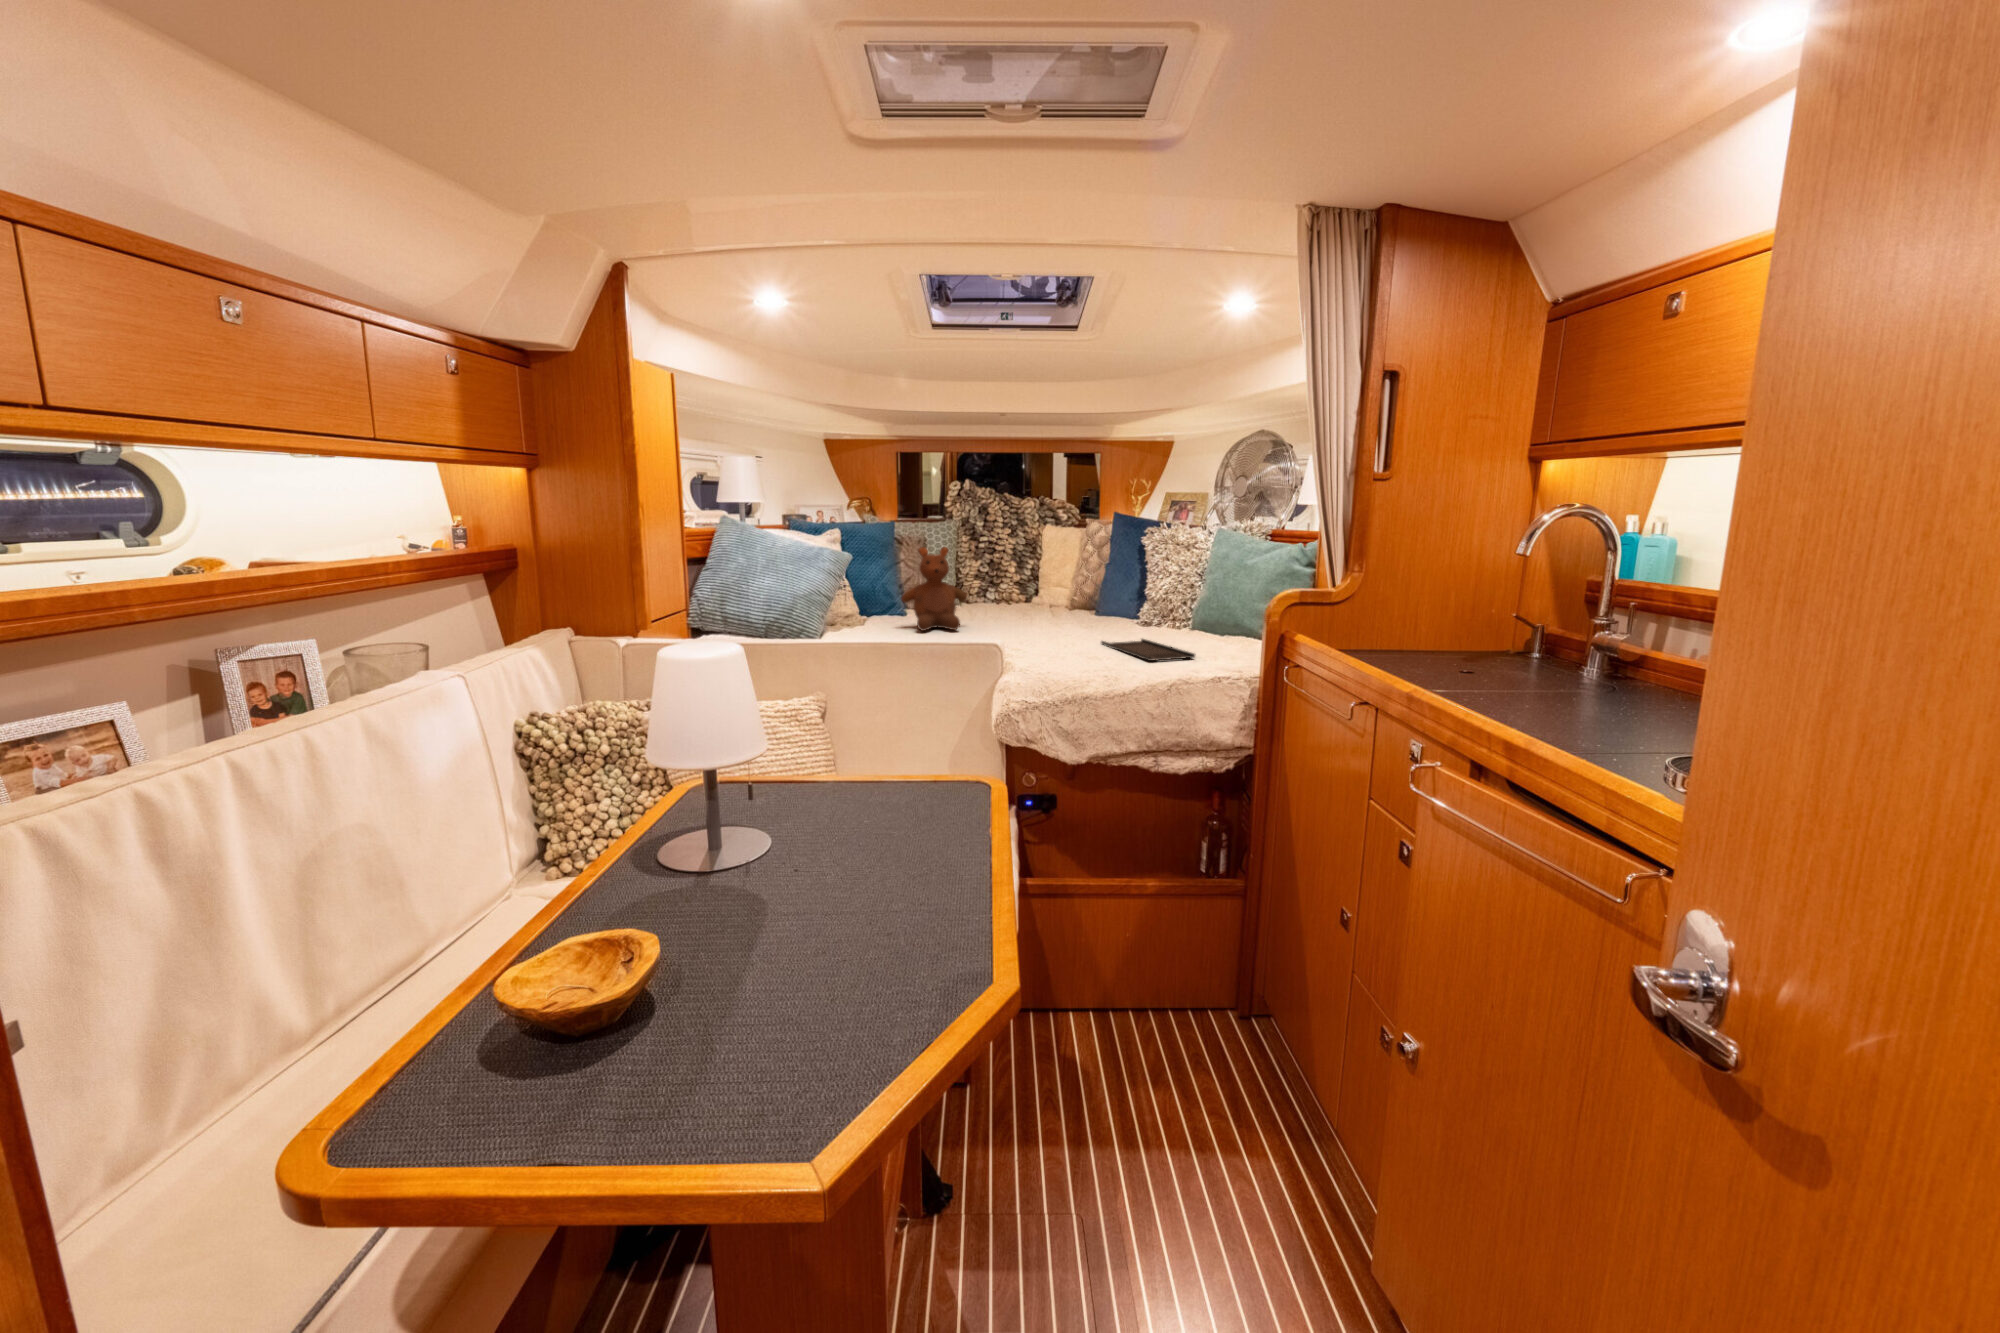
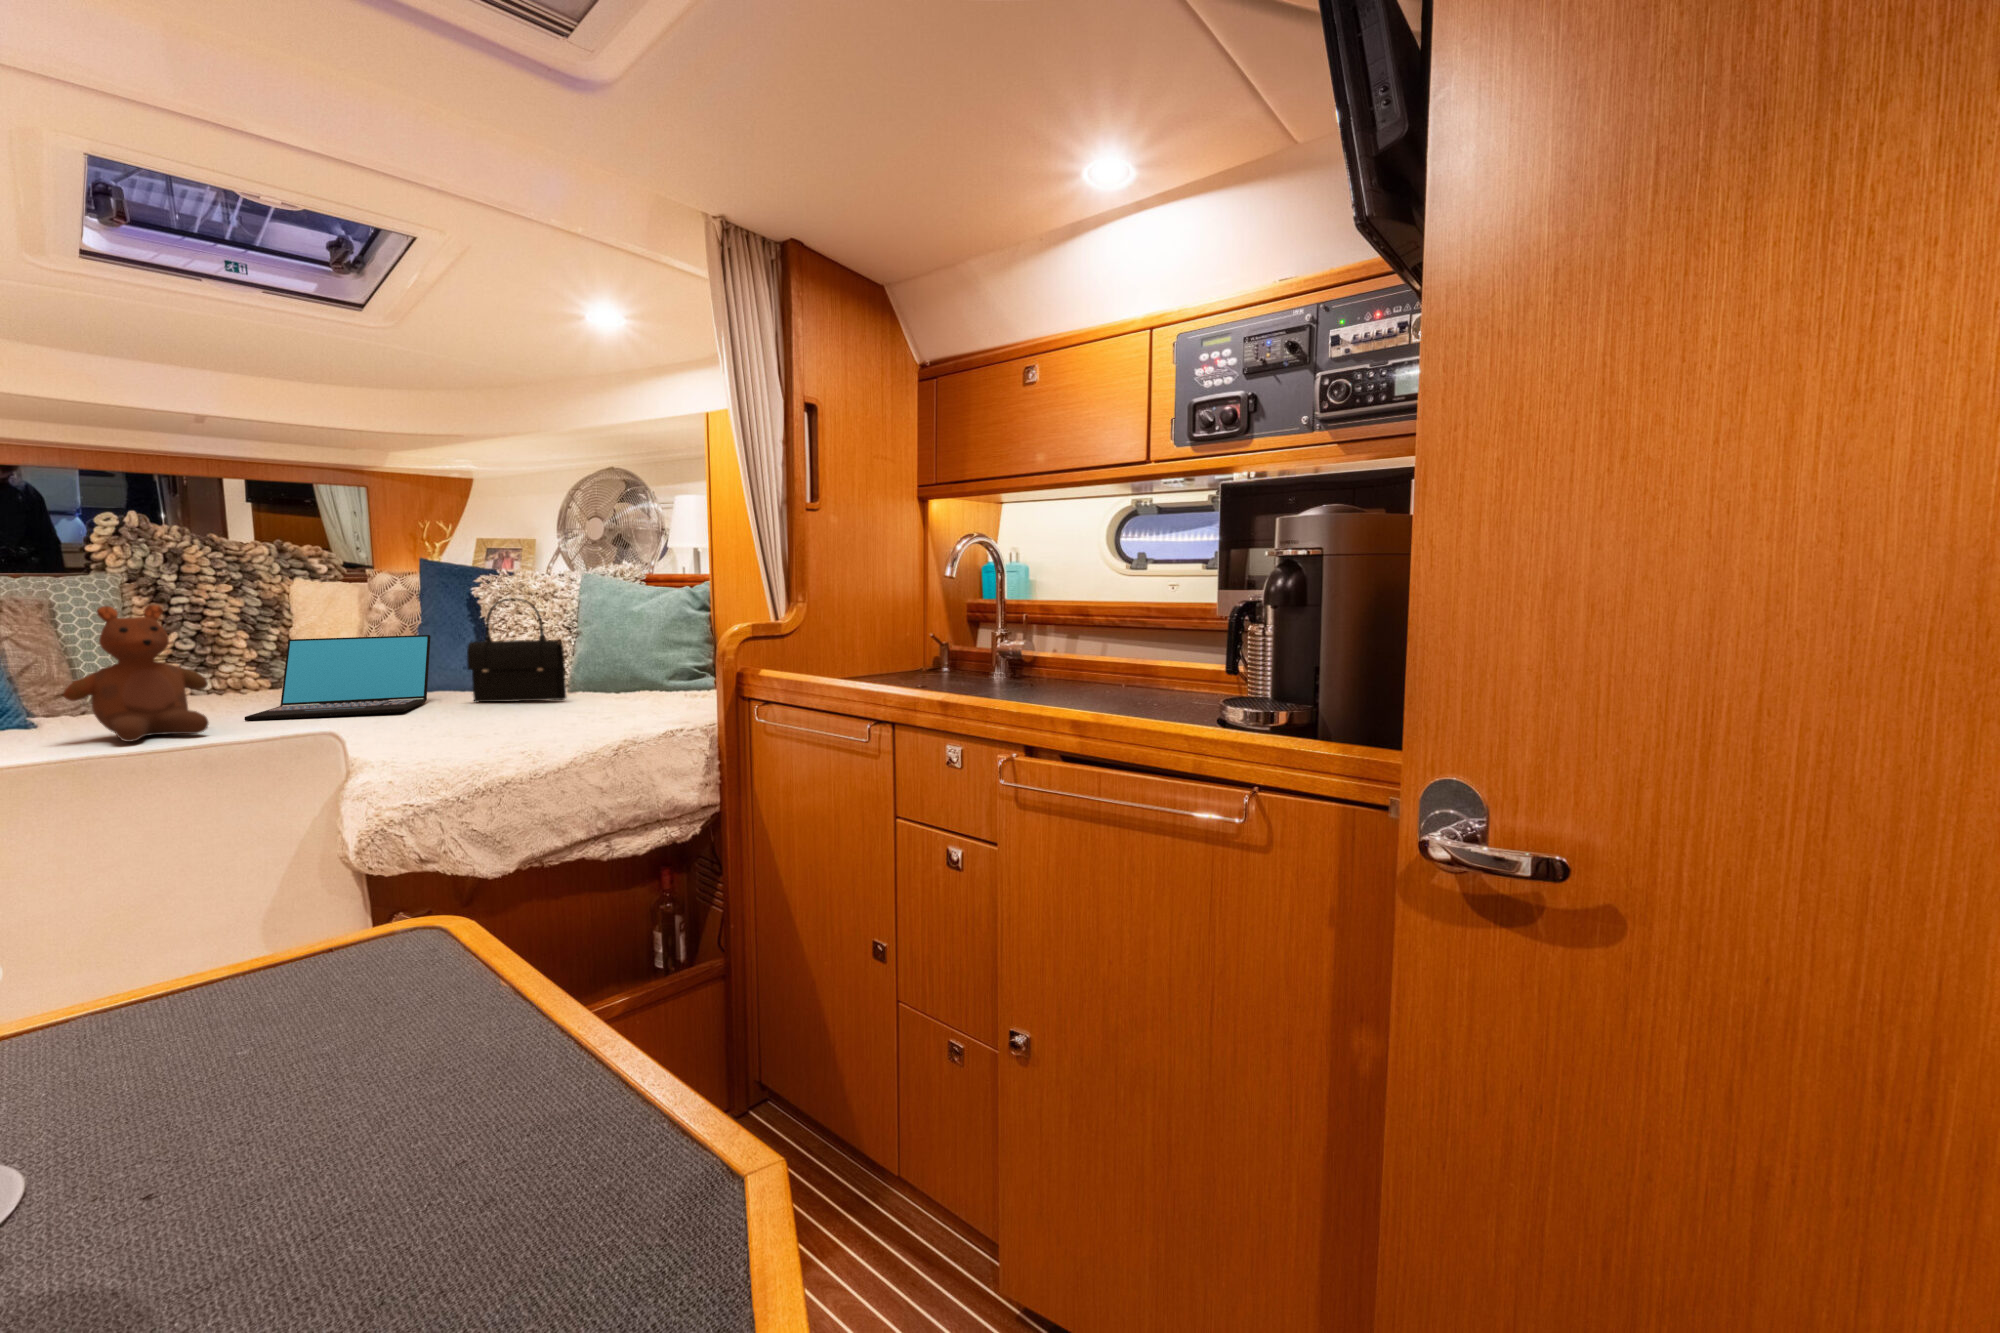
handbag: none [1116,549,1181,634] -> present [467,598,566,702]
laptop: none [986,570,1101,629] -> present [245,635,430,721]
tray: present [1101,639,1195,661] -> none [475,708,620,728]

